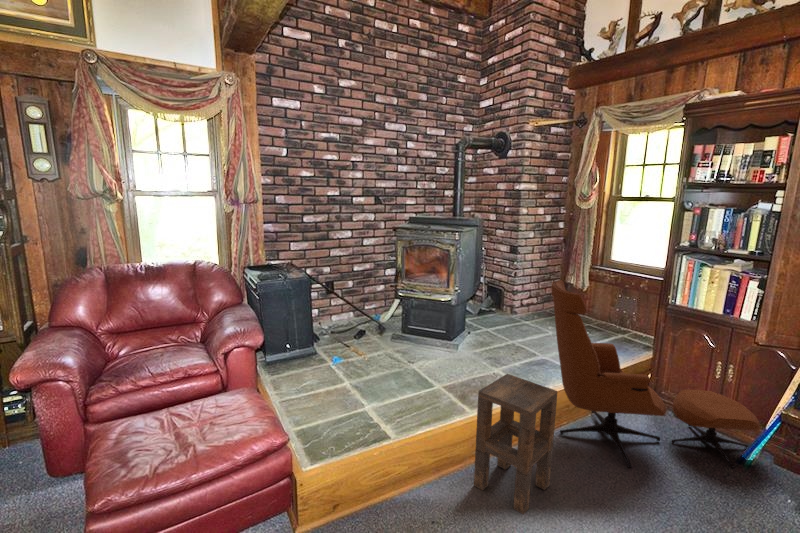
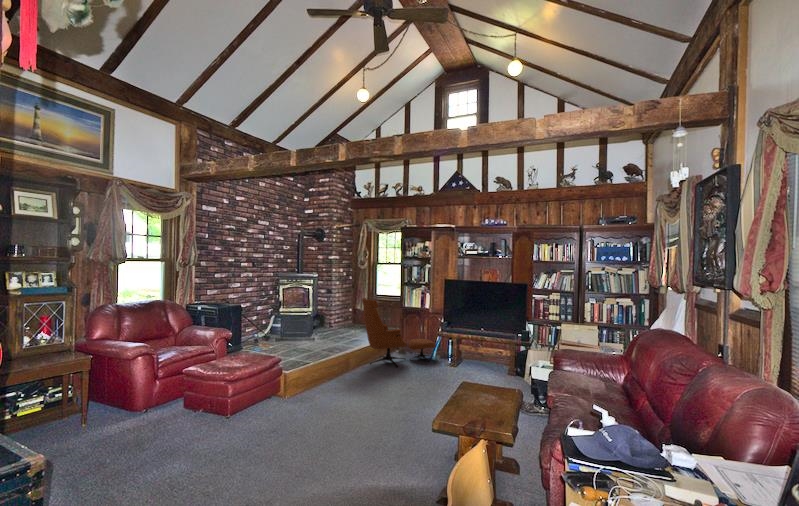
side table: present [474,374,557,515] -> none [346,334,373,382]

